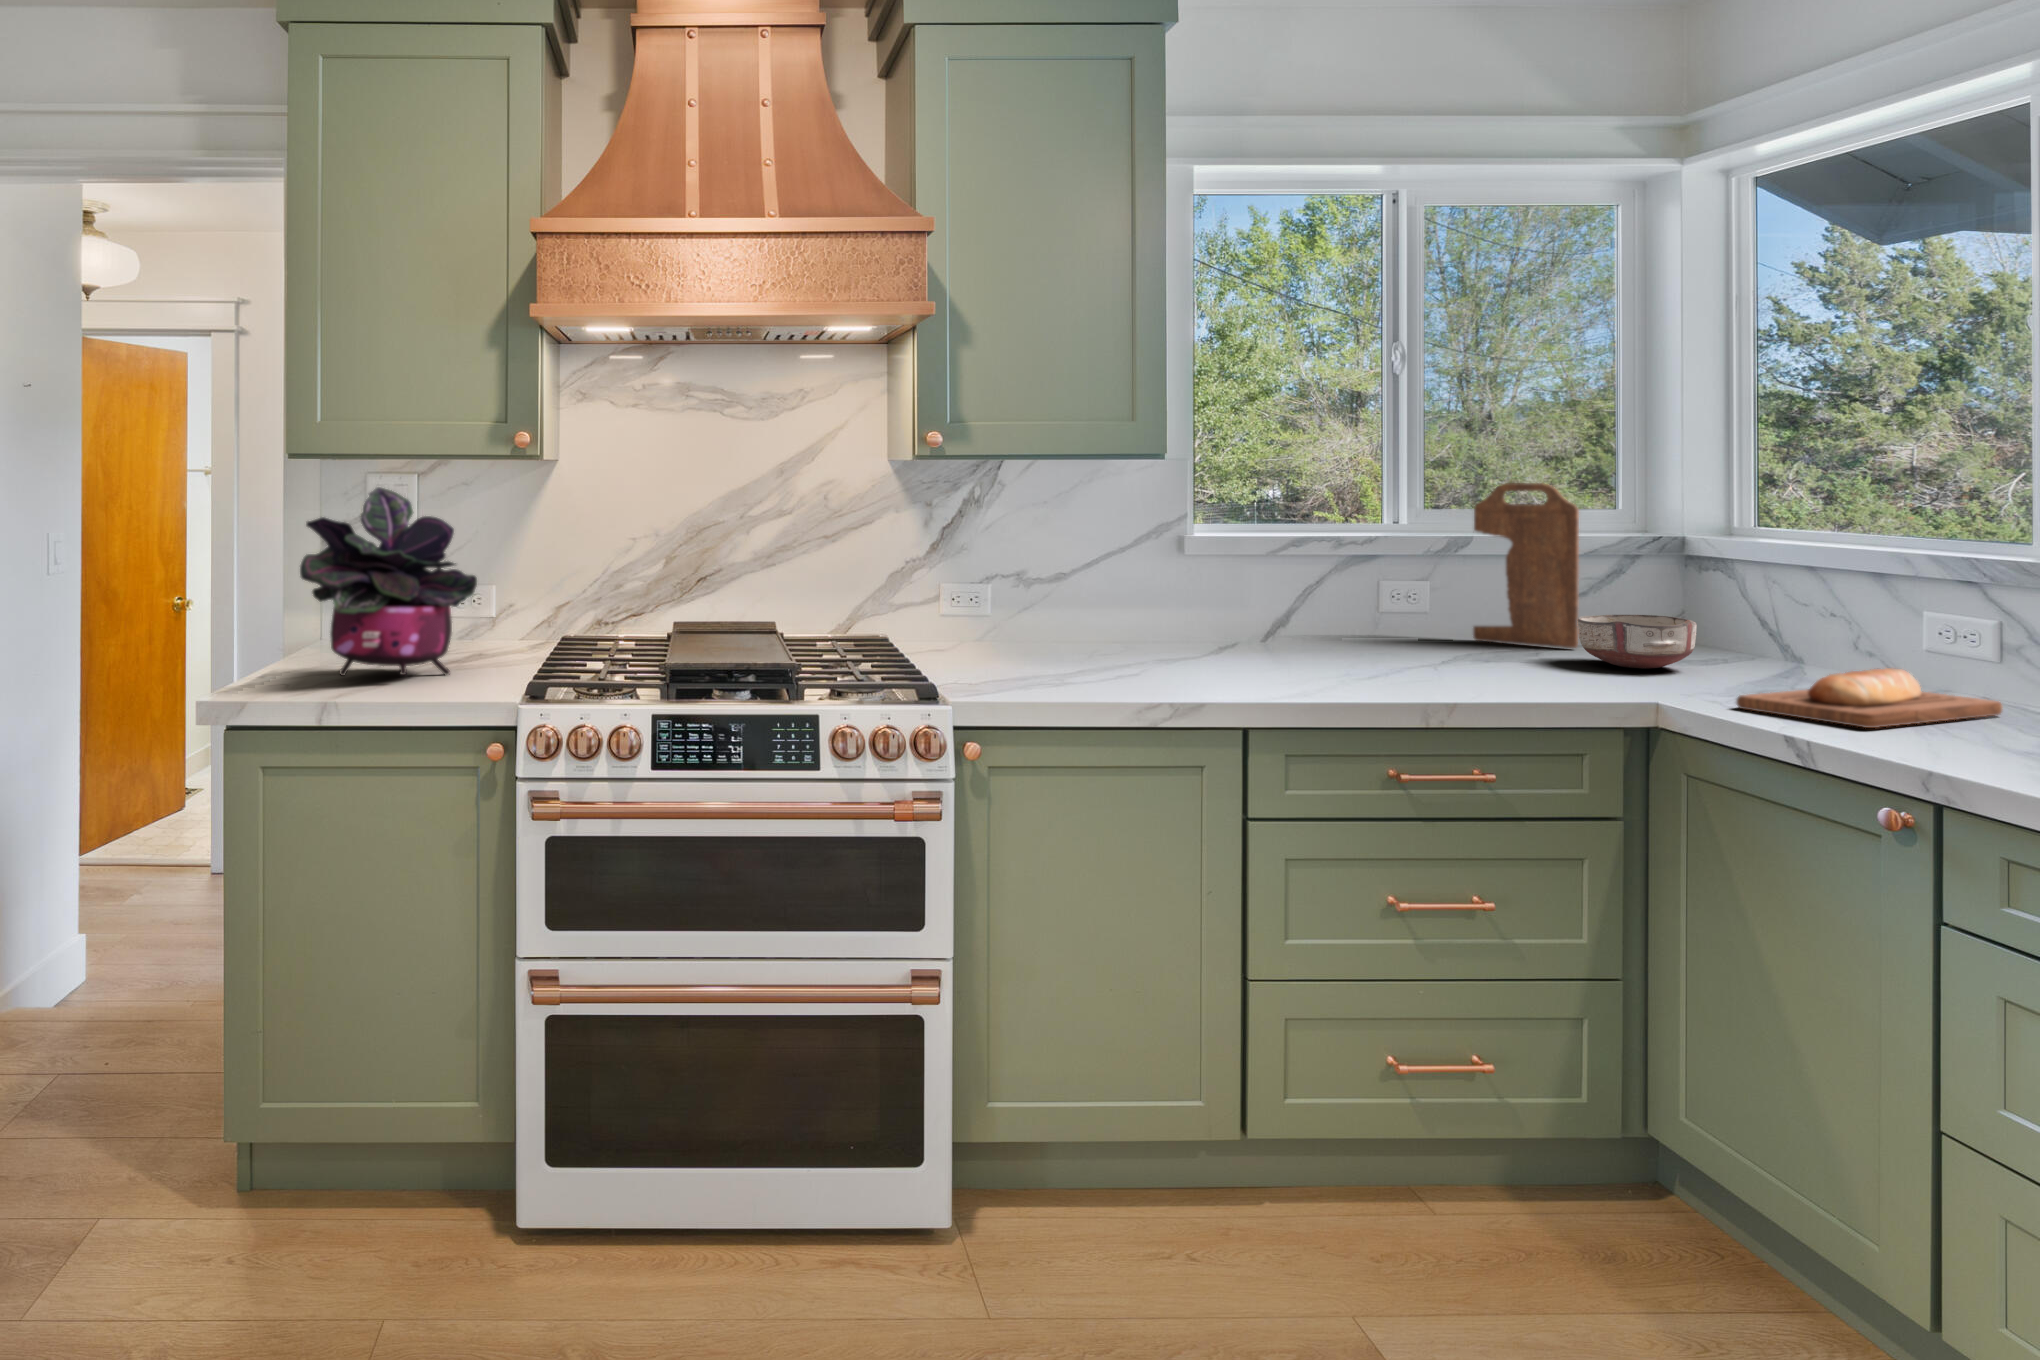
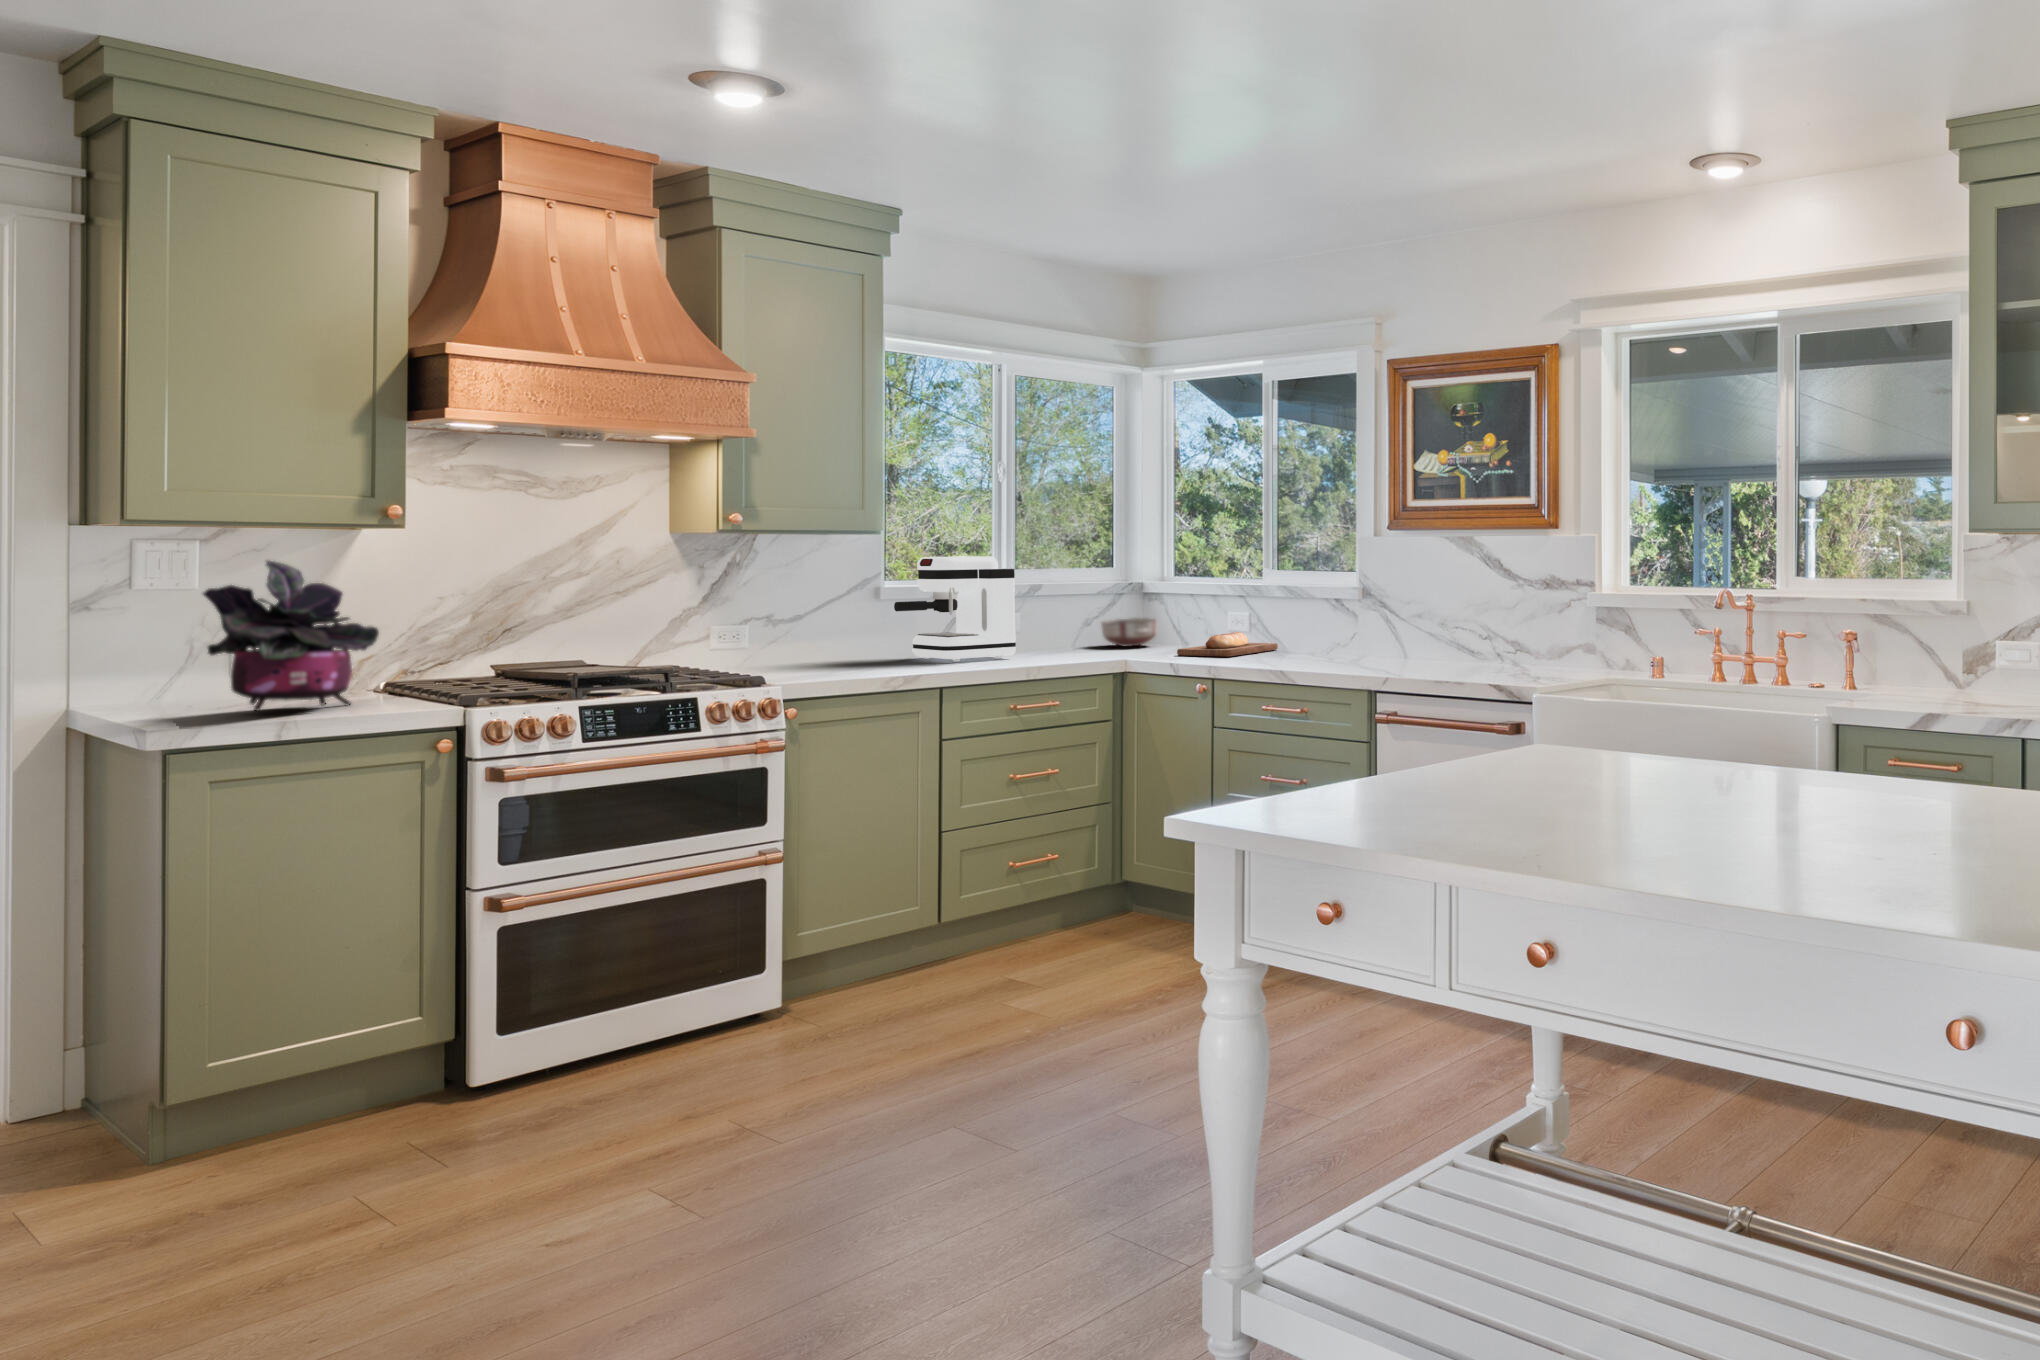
cutting board: present [1473,483,1579,648] -> none [1042,548,1099,642]
coffee maker: none [1187,497,1394,677] -> present [894,556,1016,661]

